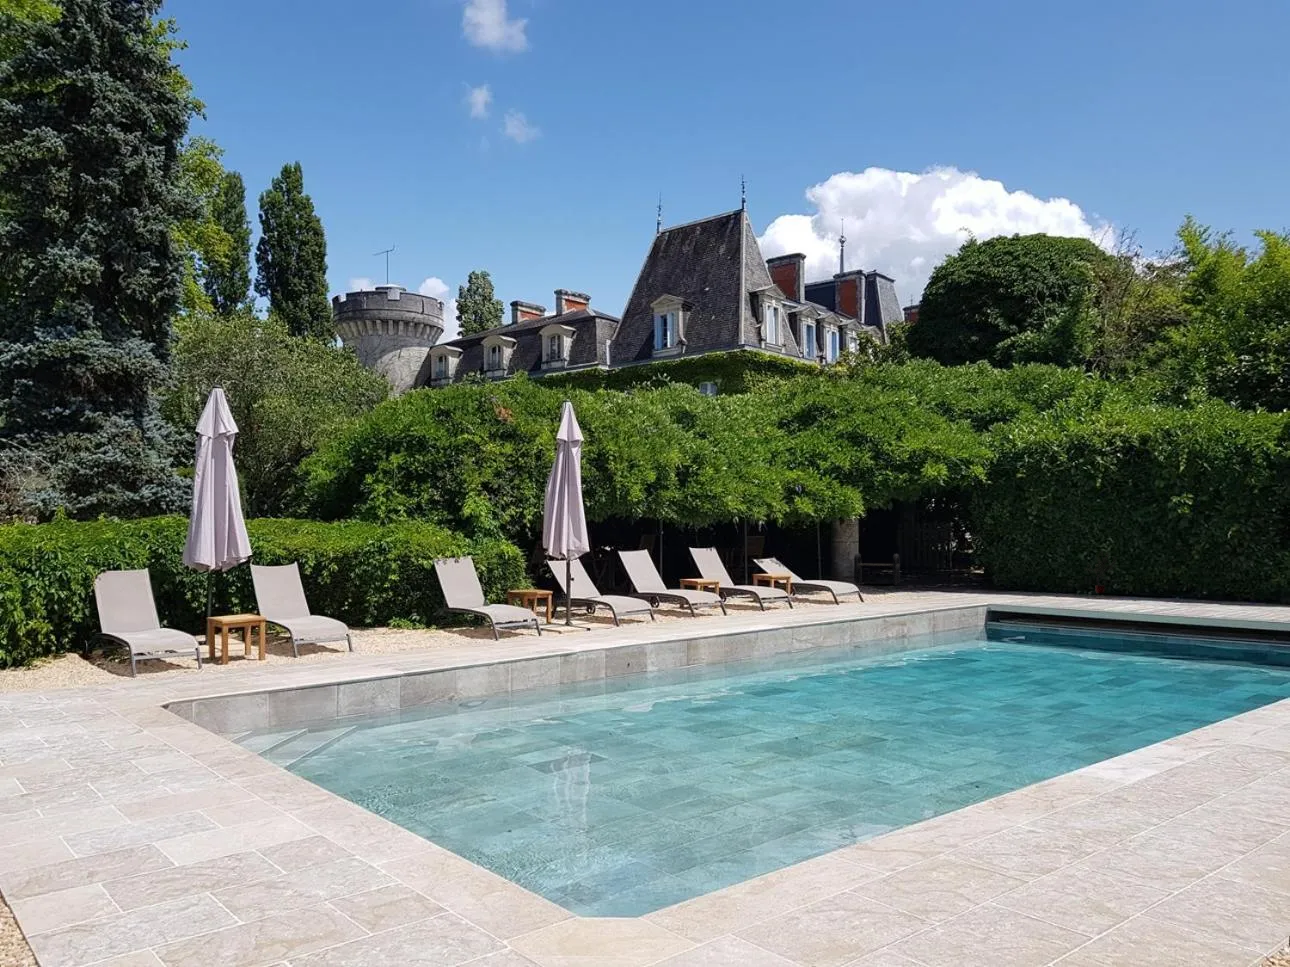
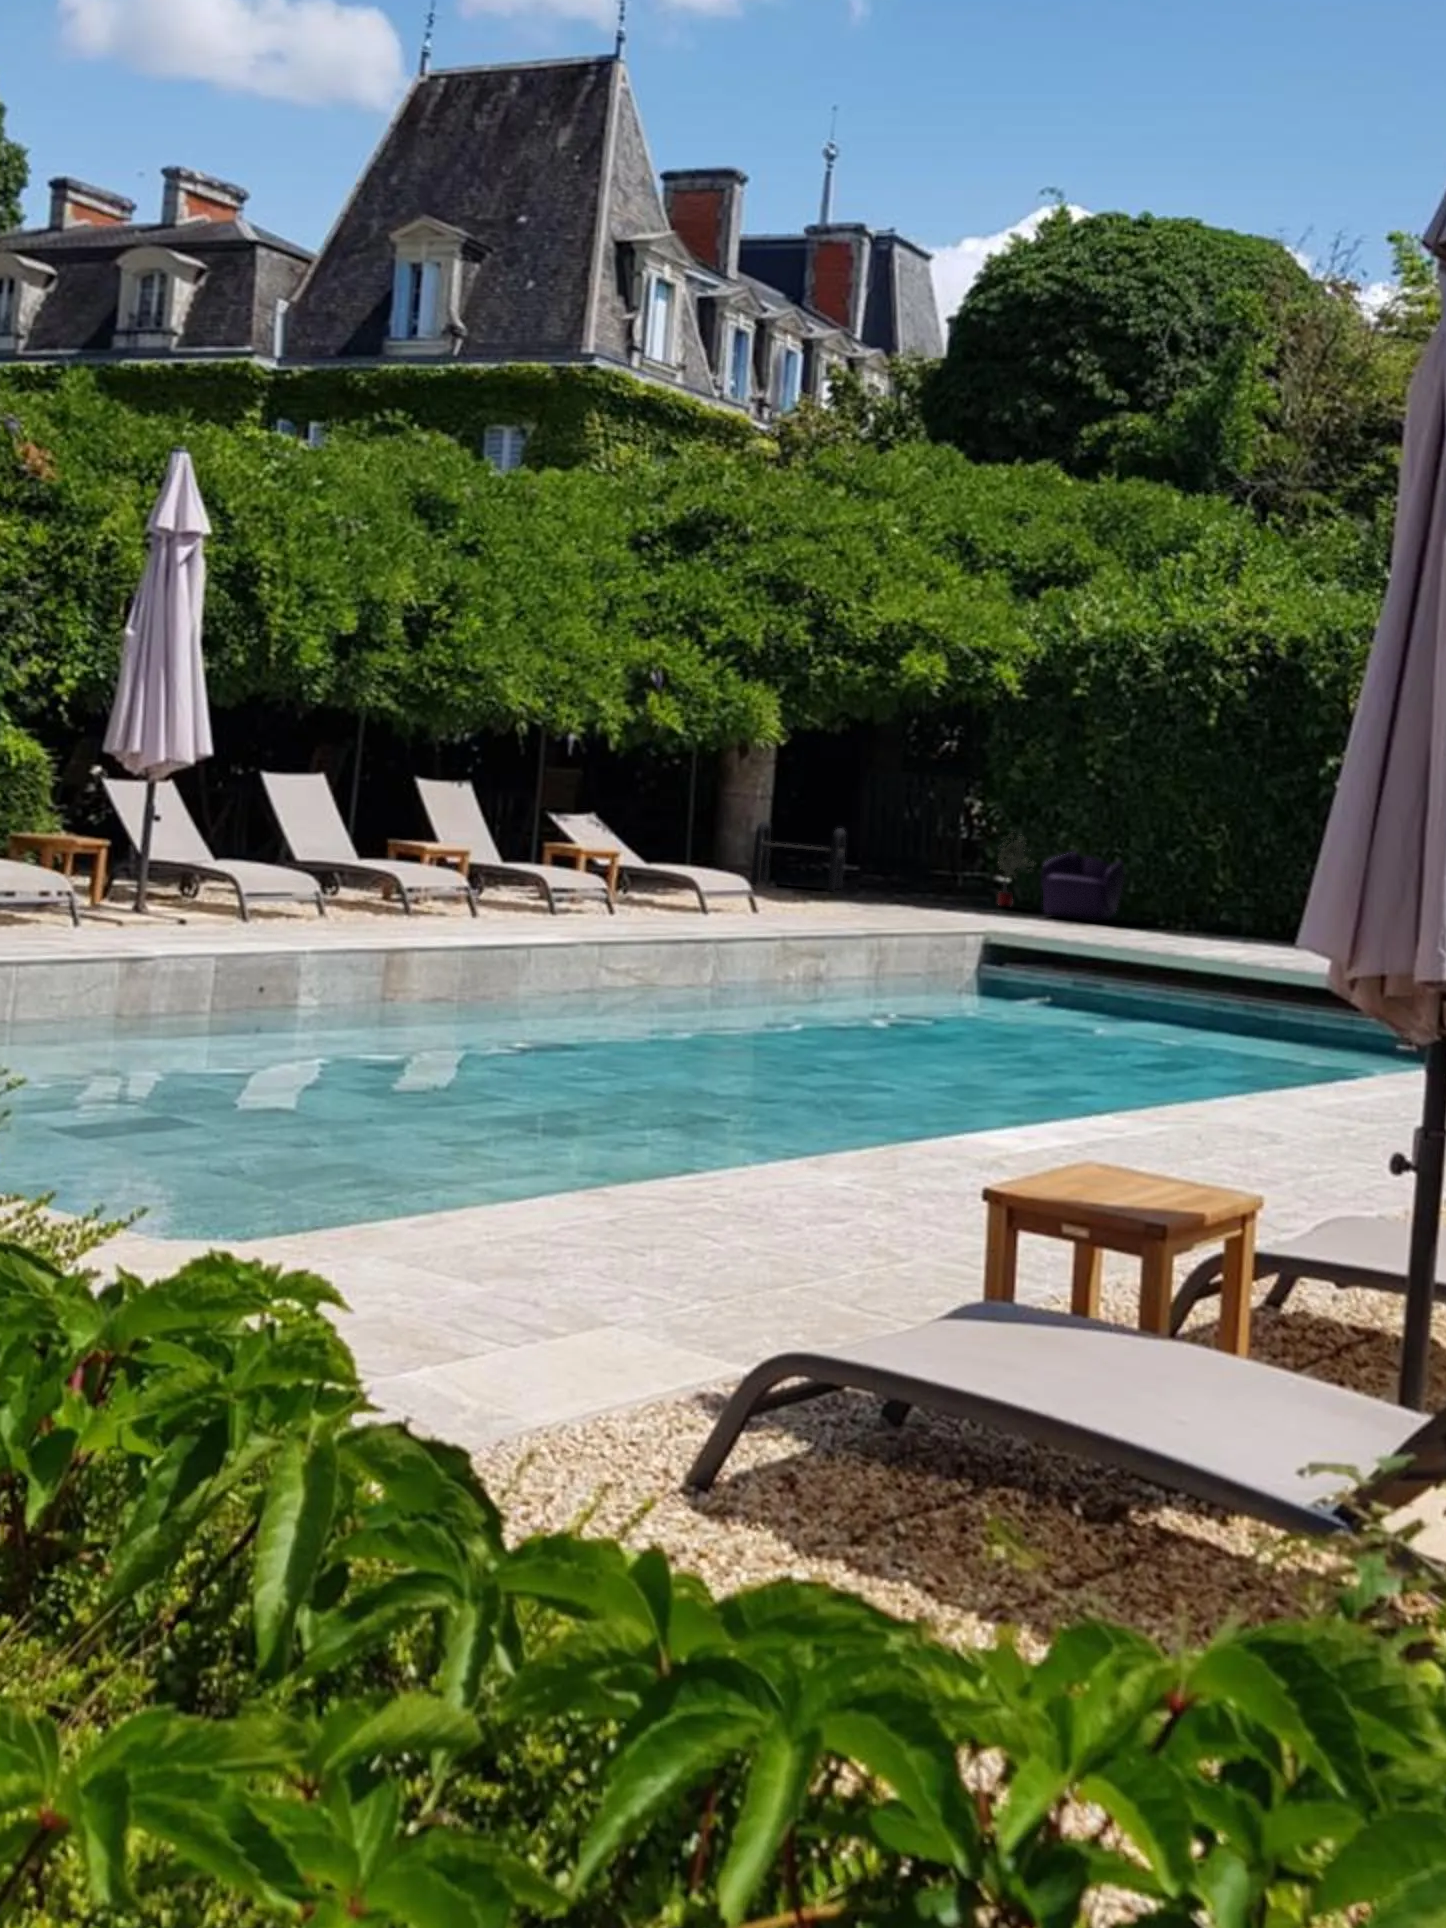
armchair: none [1006,547,1052,592] -> present [1041,852,1124,921]
potted tree: present [1086,552,1116,594] -> present [998,832,1034,907]

